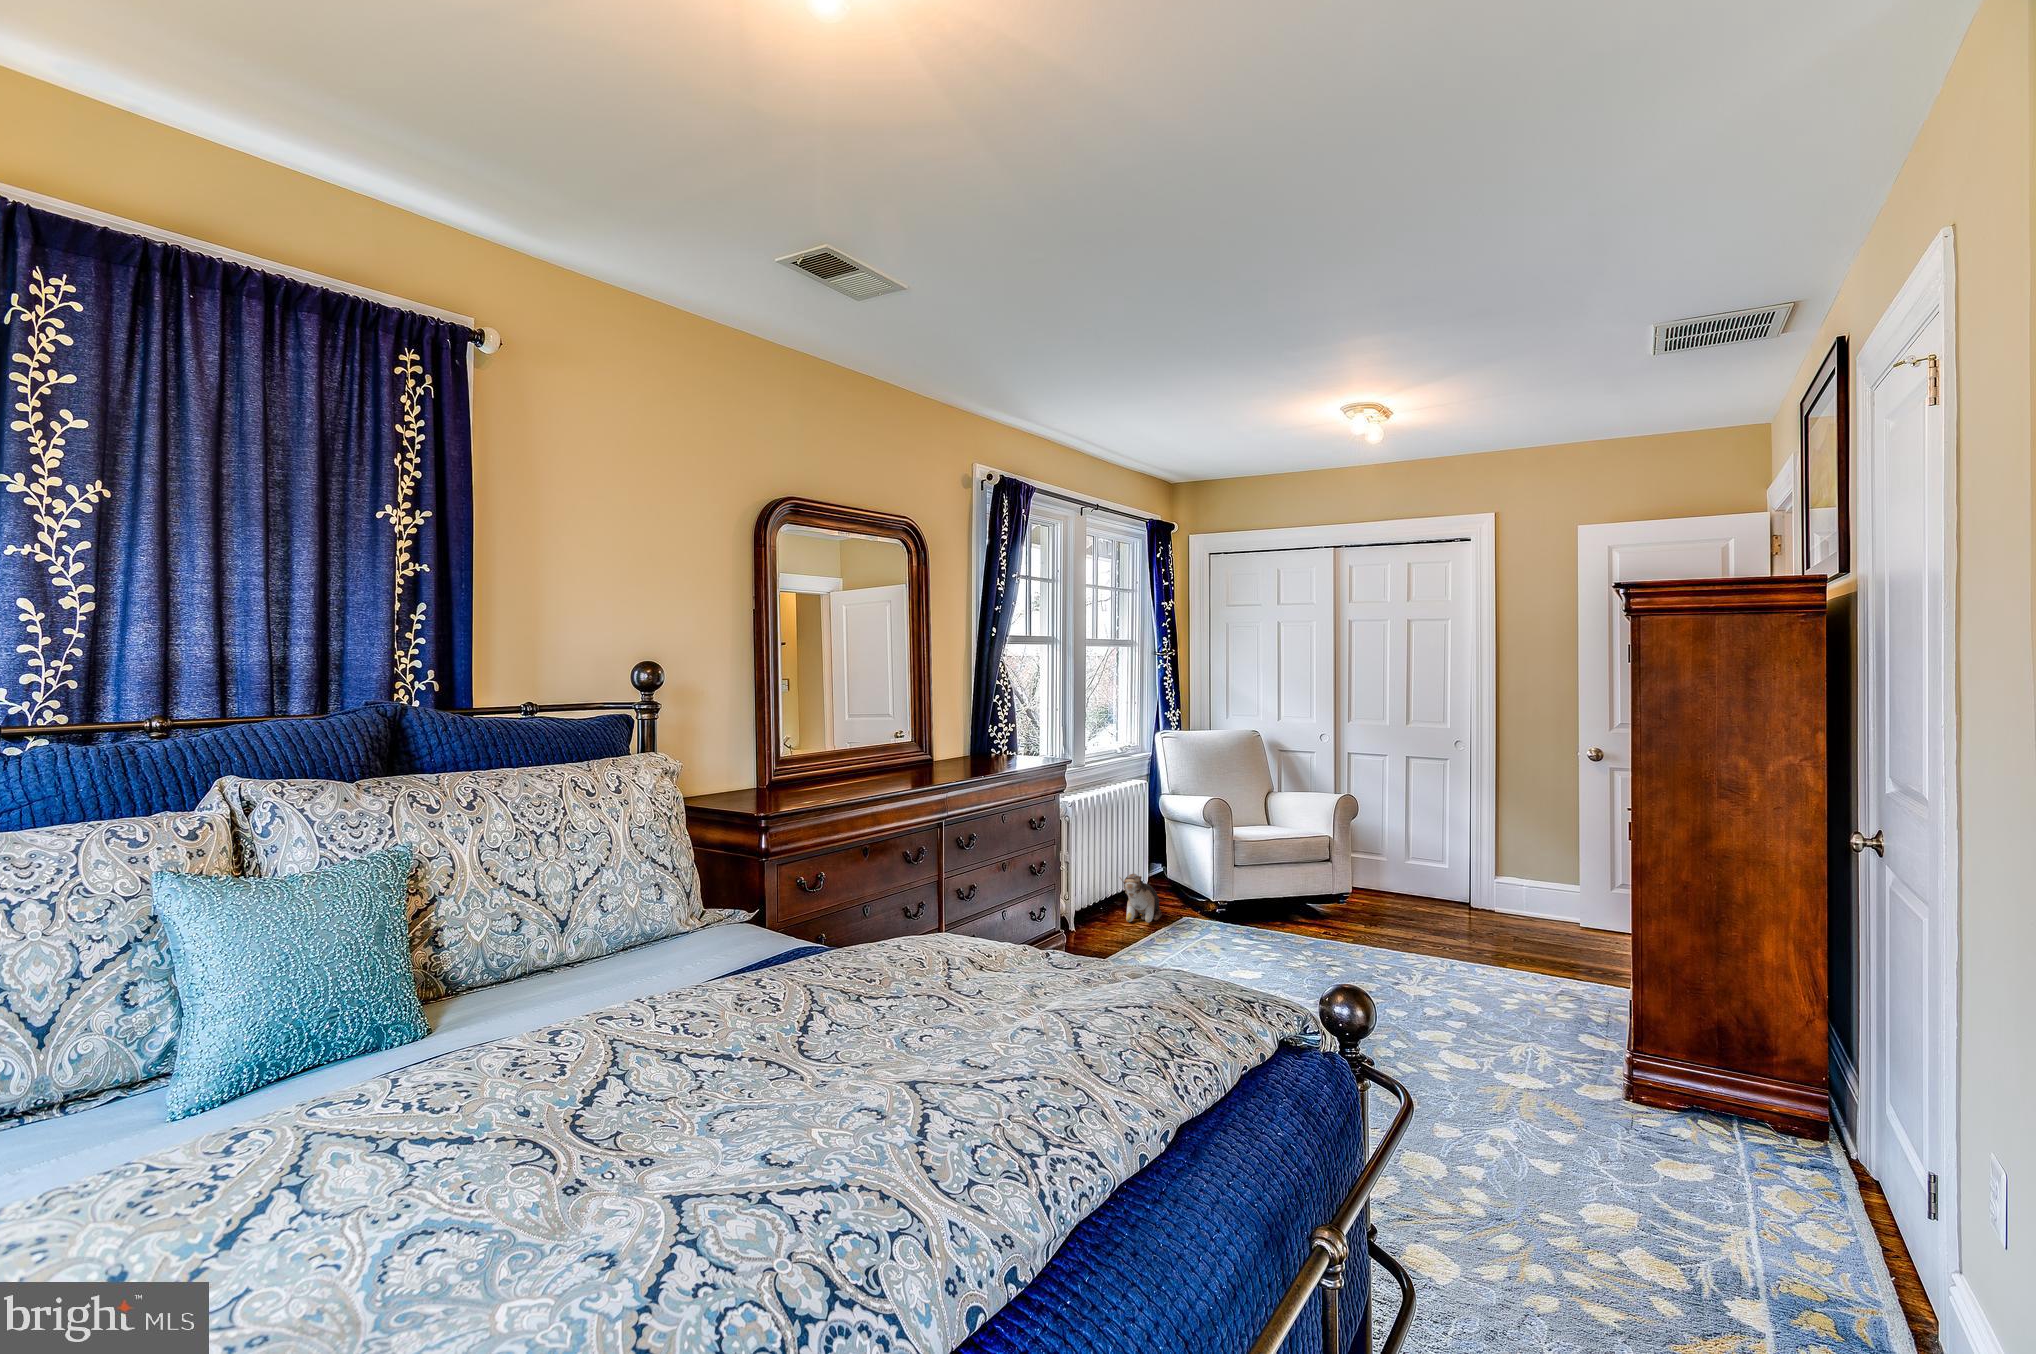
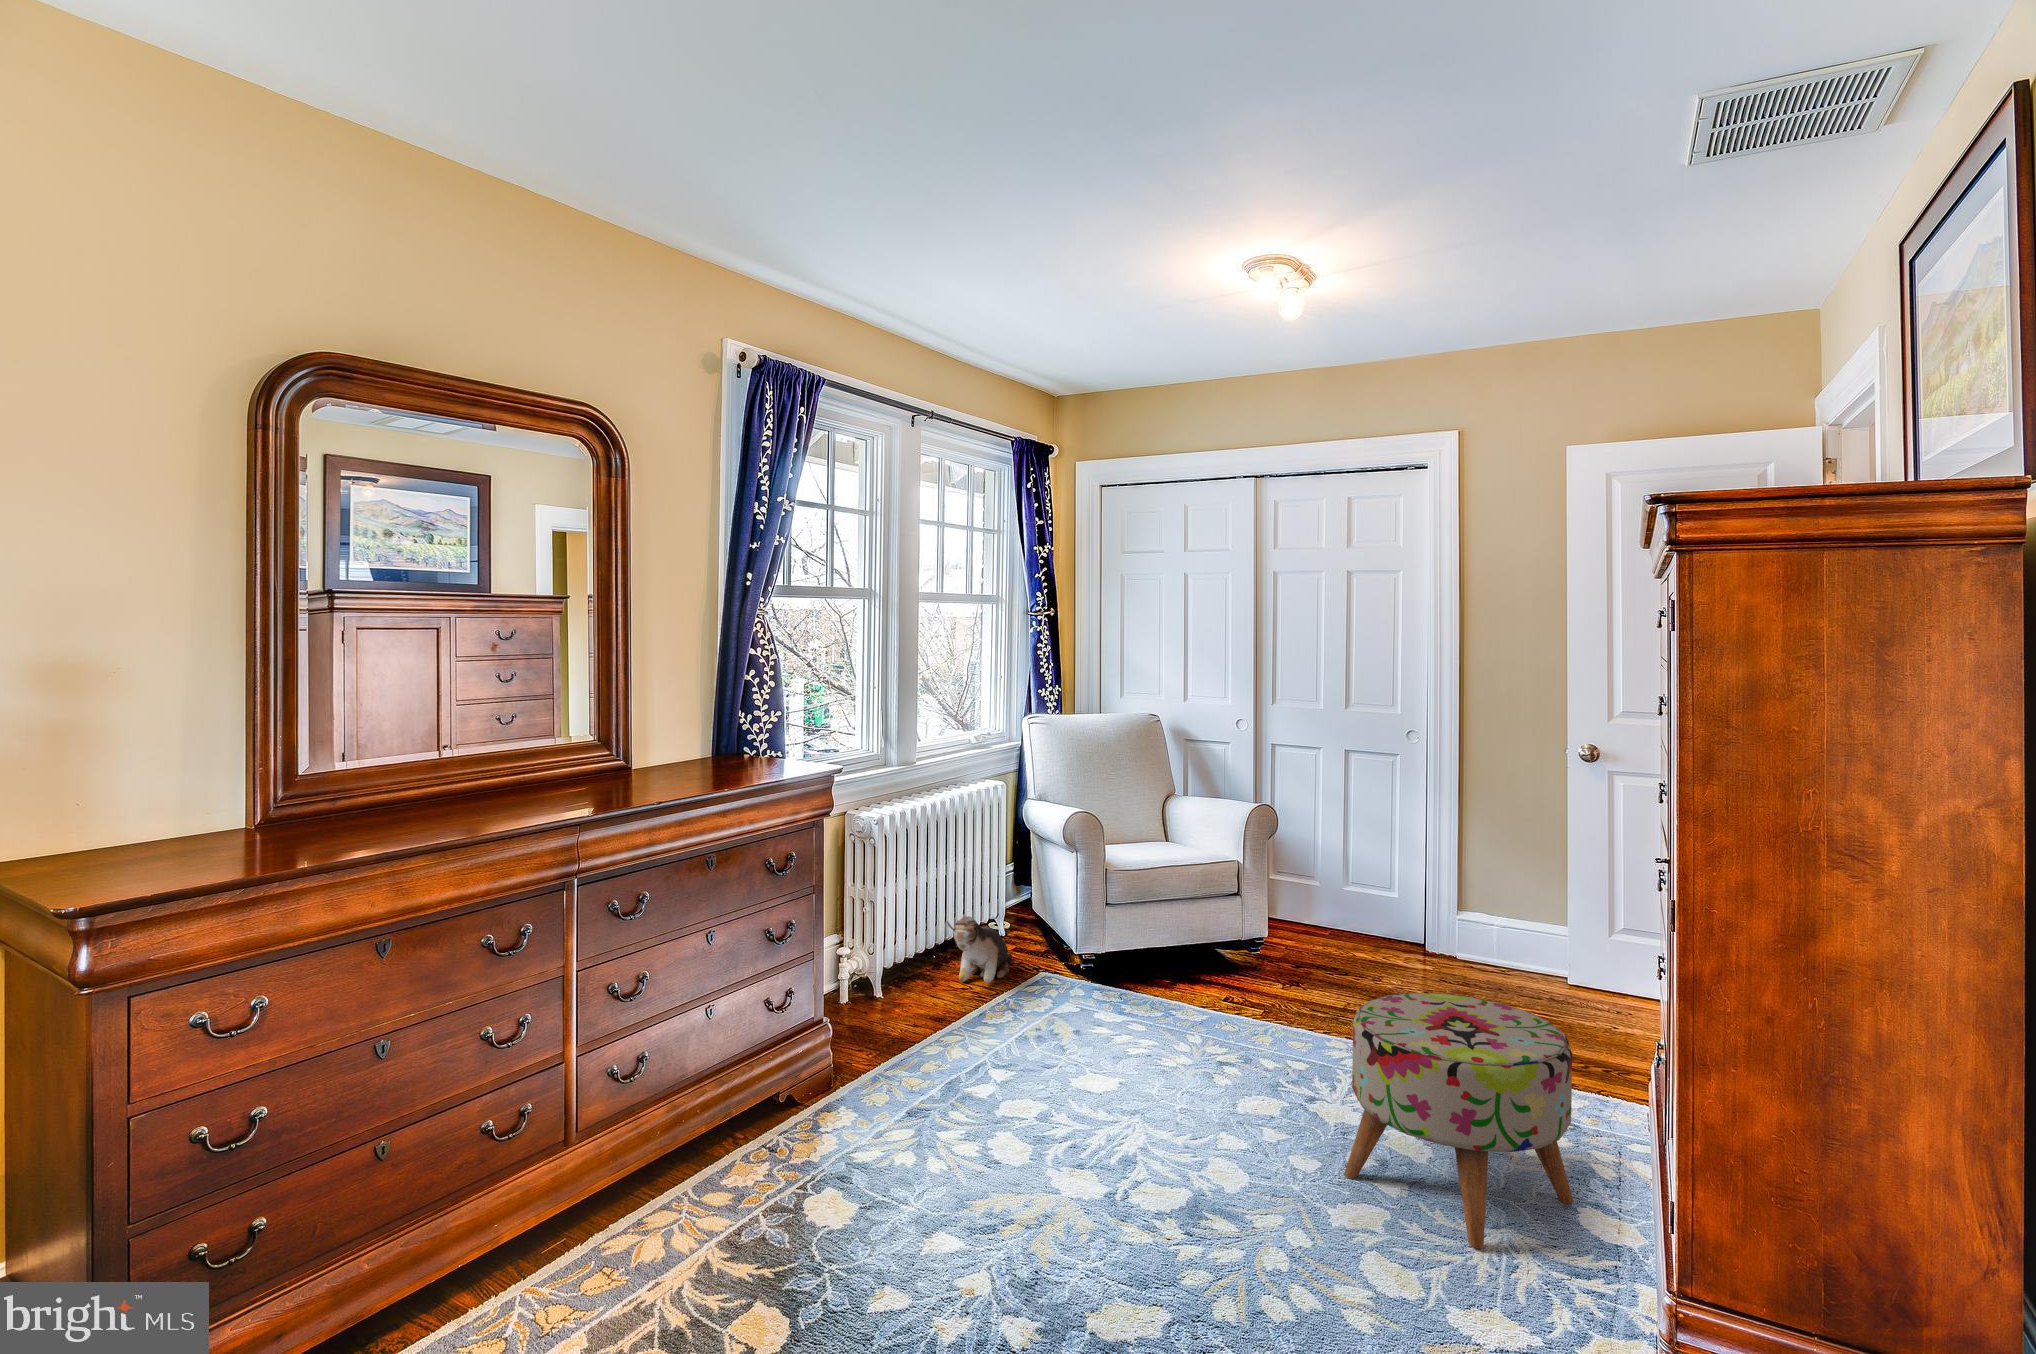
ottoman: none [1424,904,1576,1050] -> present [1344,993,1574,1248]

